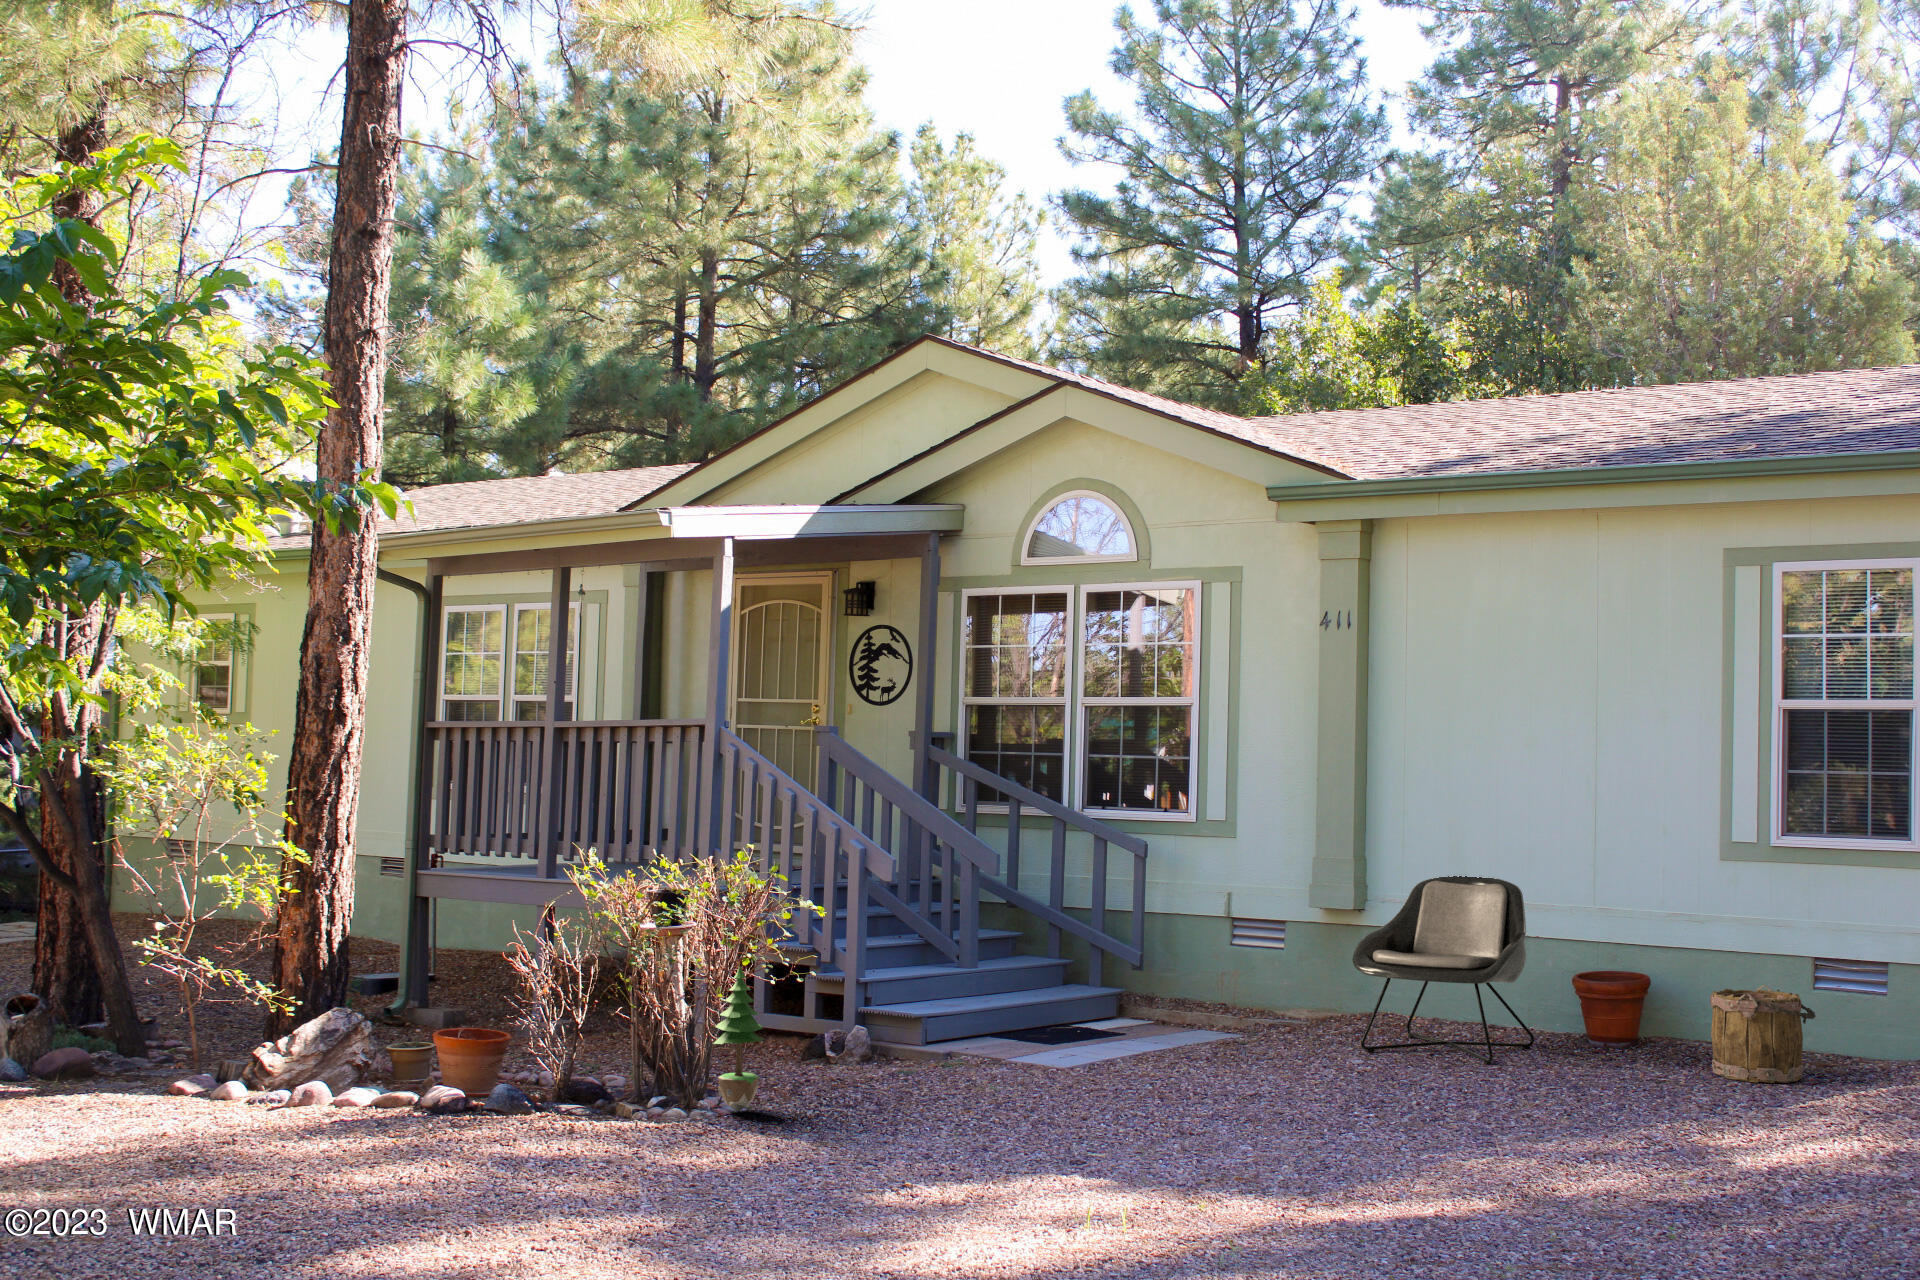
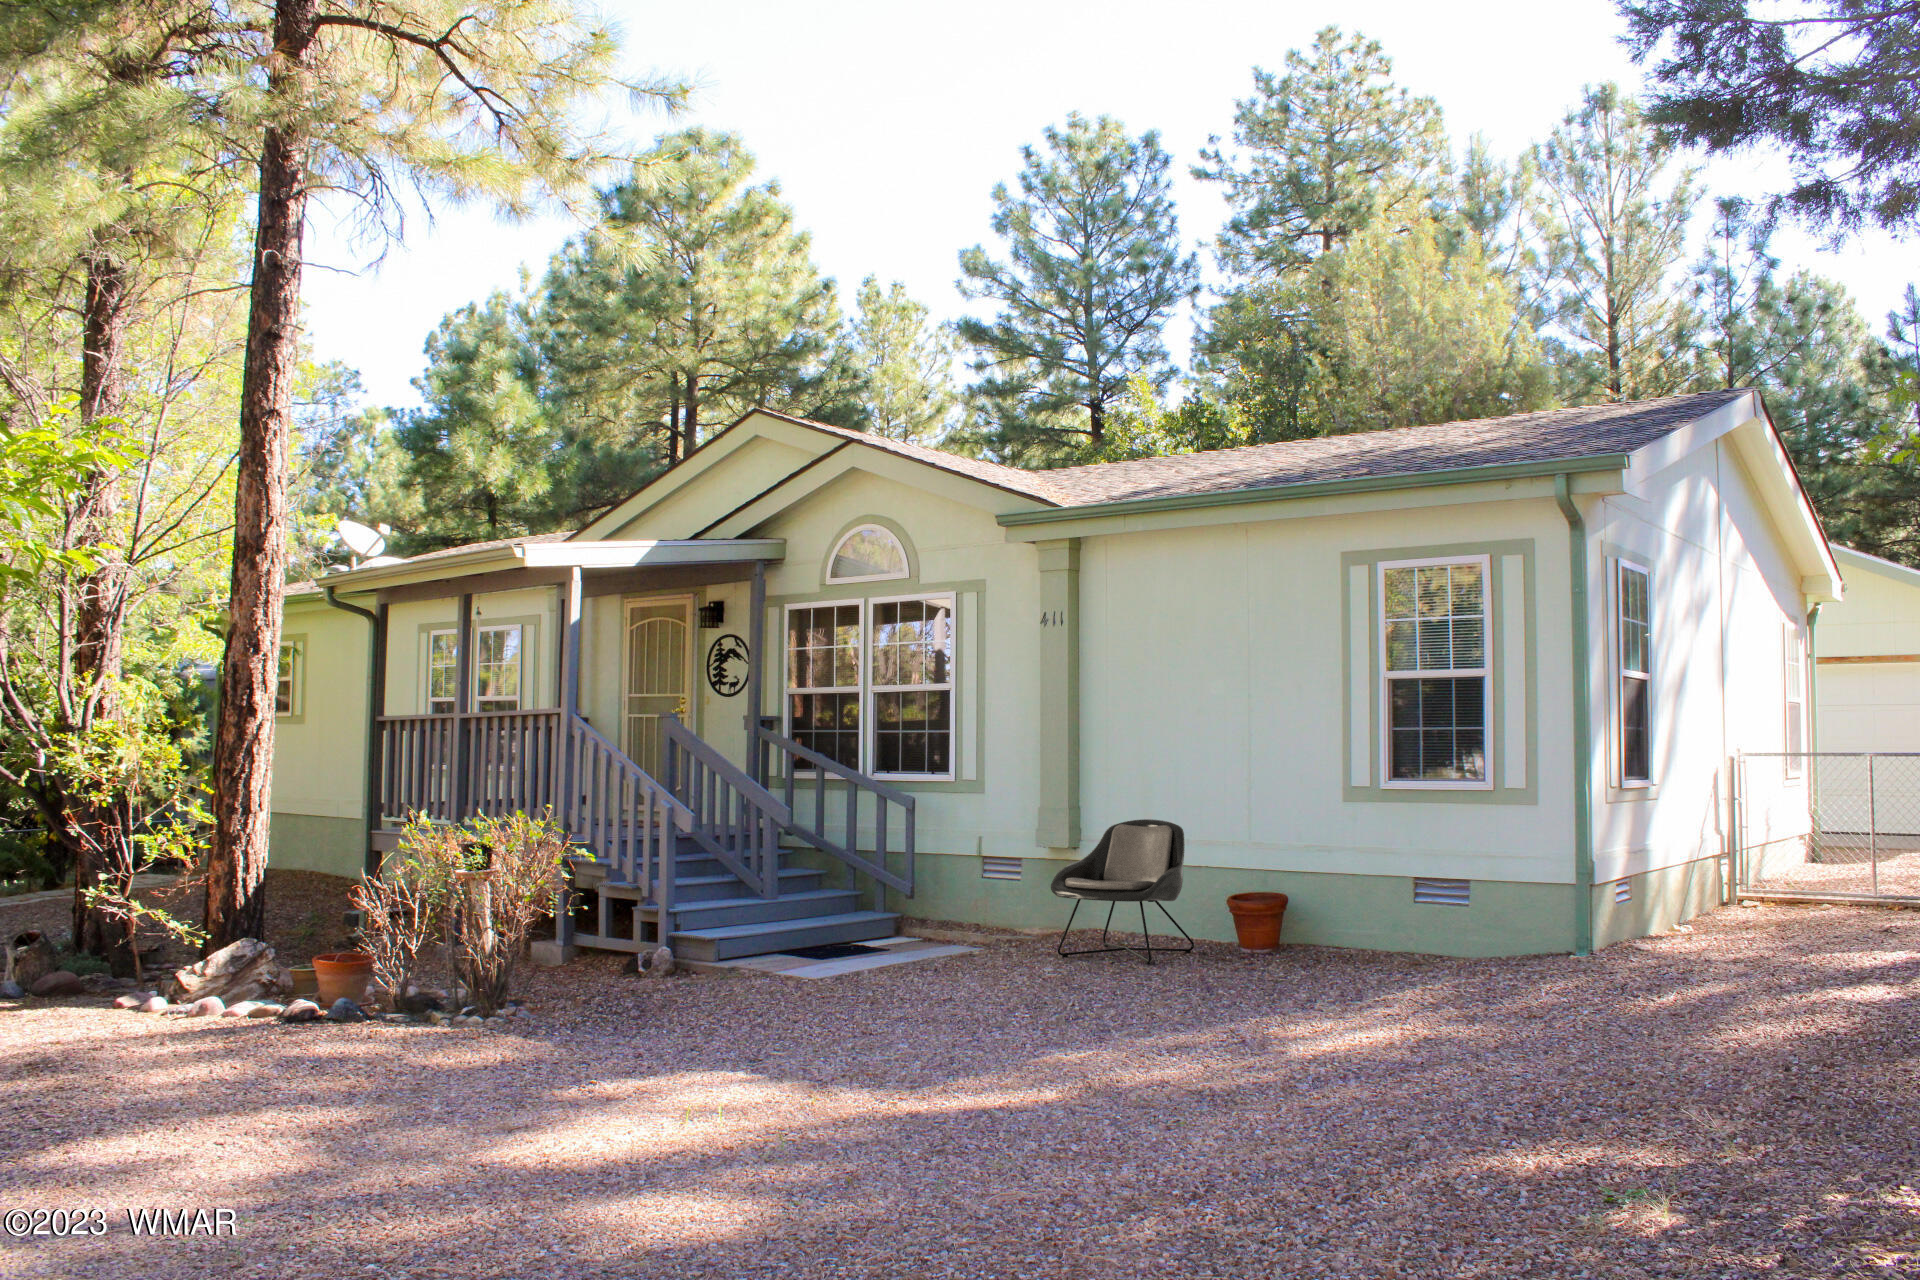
potted tree: present [714,966,764,1111] -> none [511,894,553,1008]
bucket: present [1710,985,1816,1083] -> none [1314,898,1391,973]

